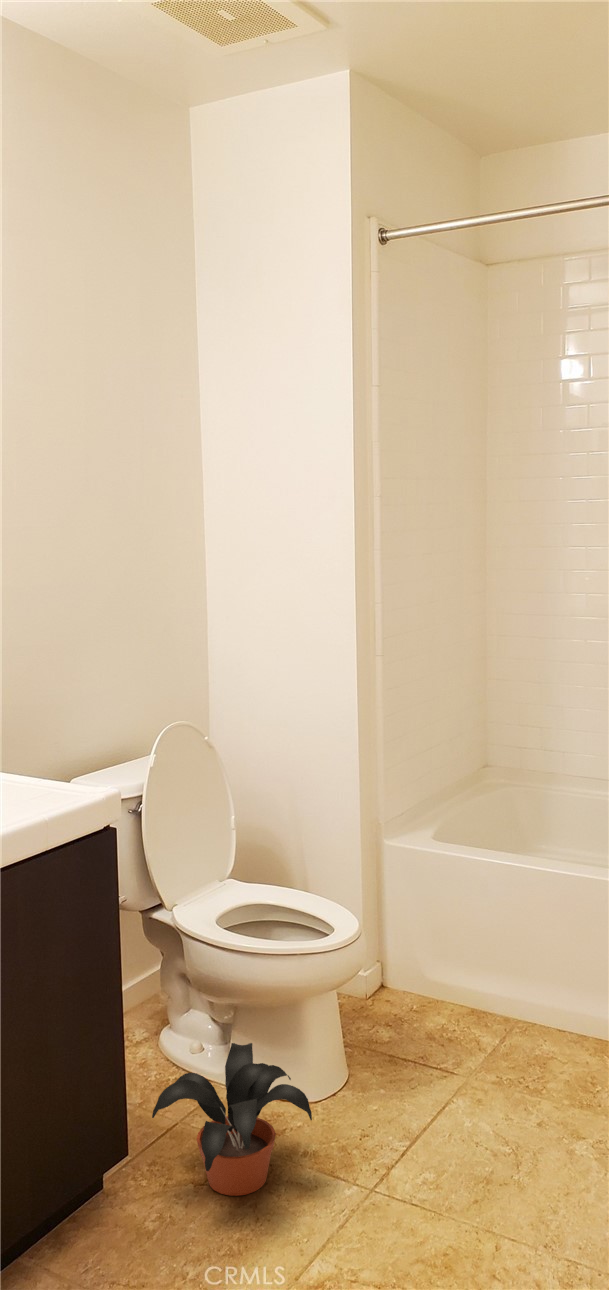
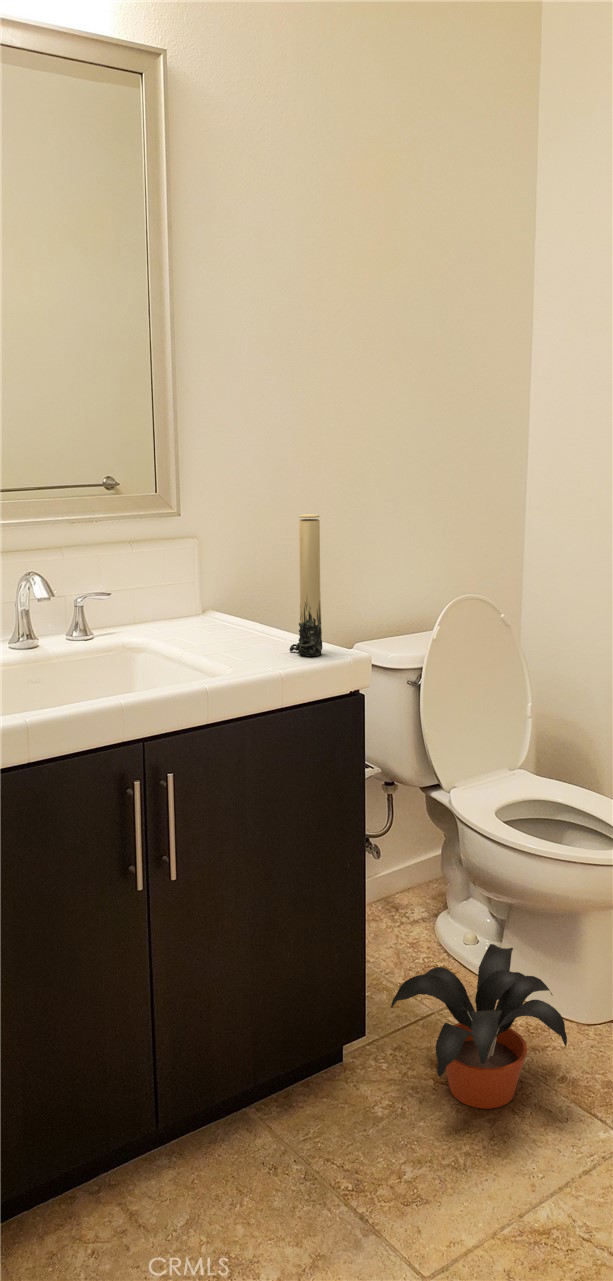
candle: none [40,668,73,798] -> present [290,514,323,656]

